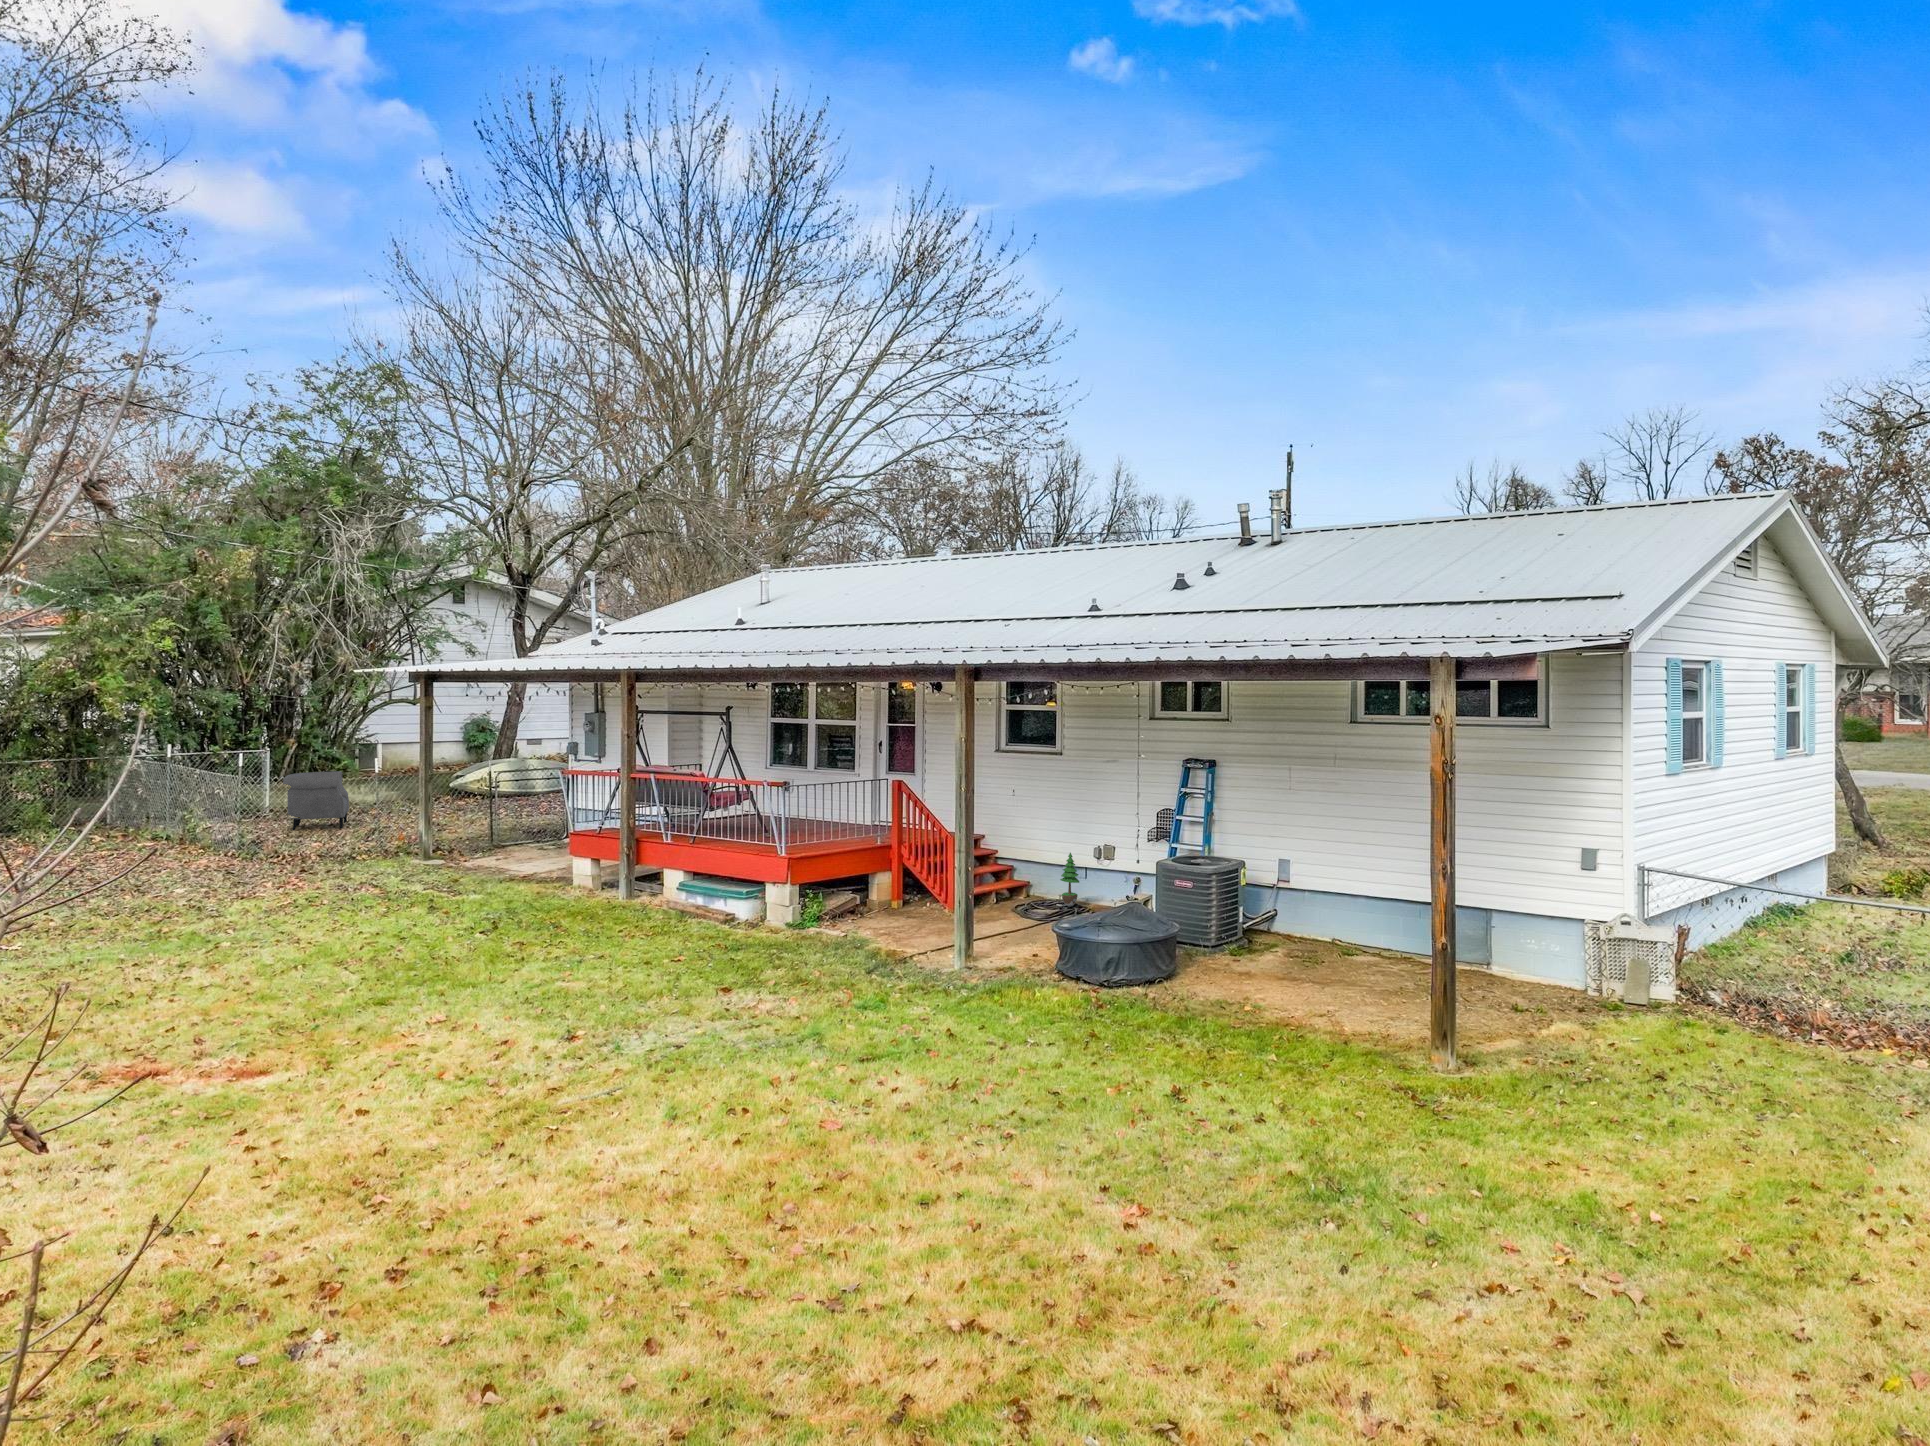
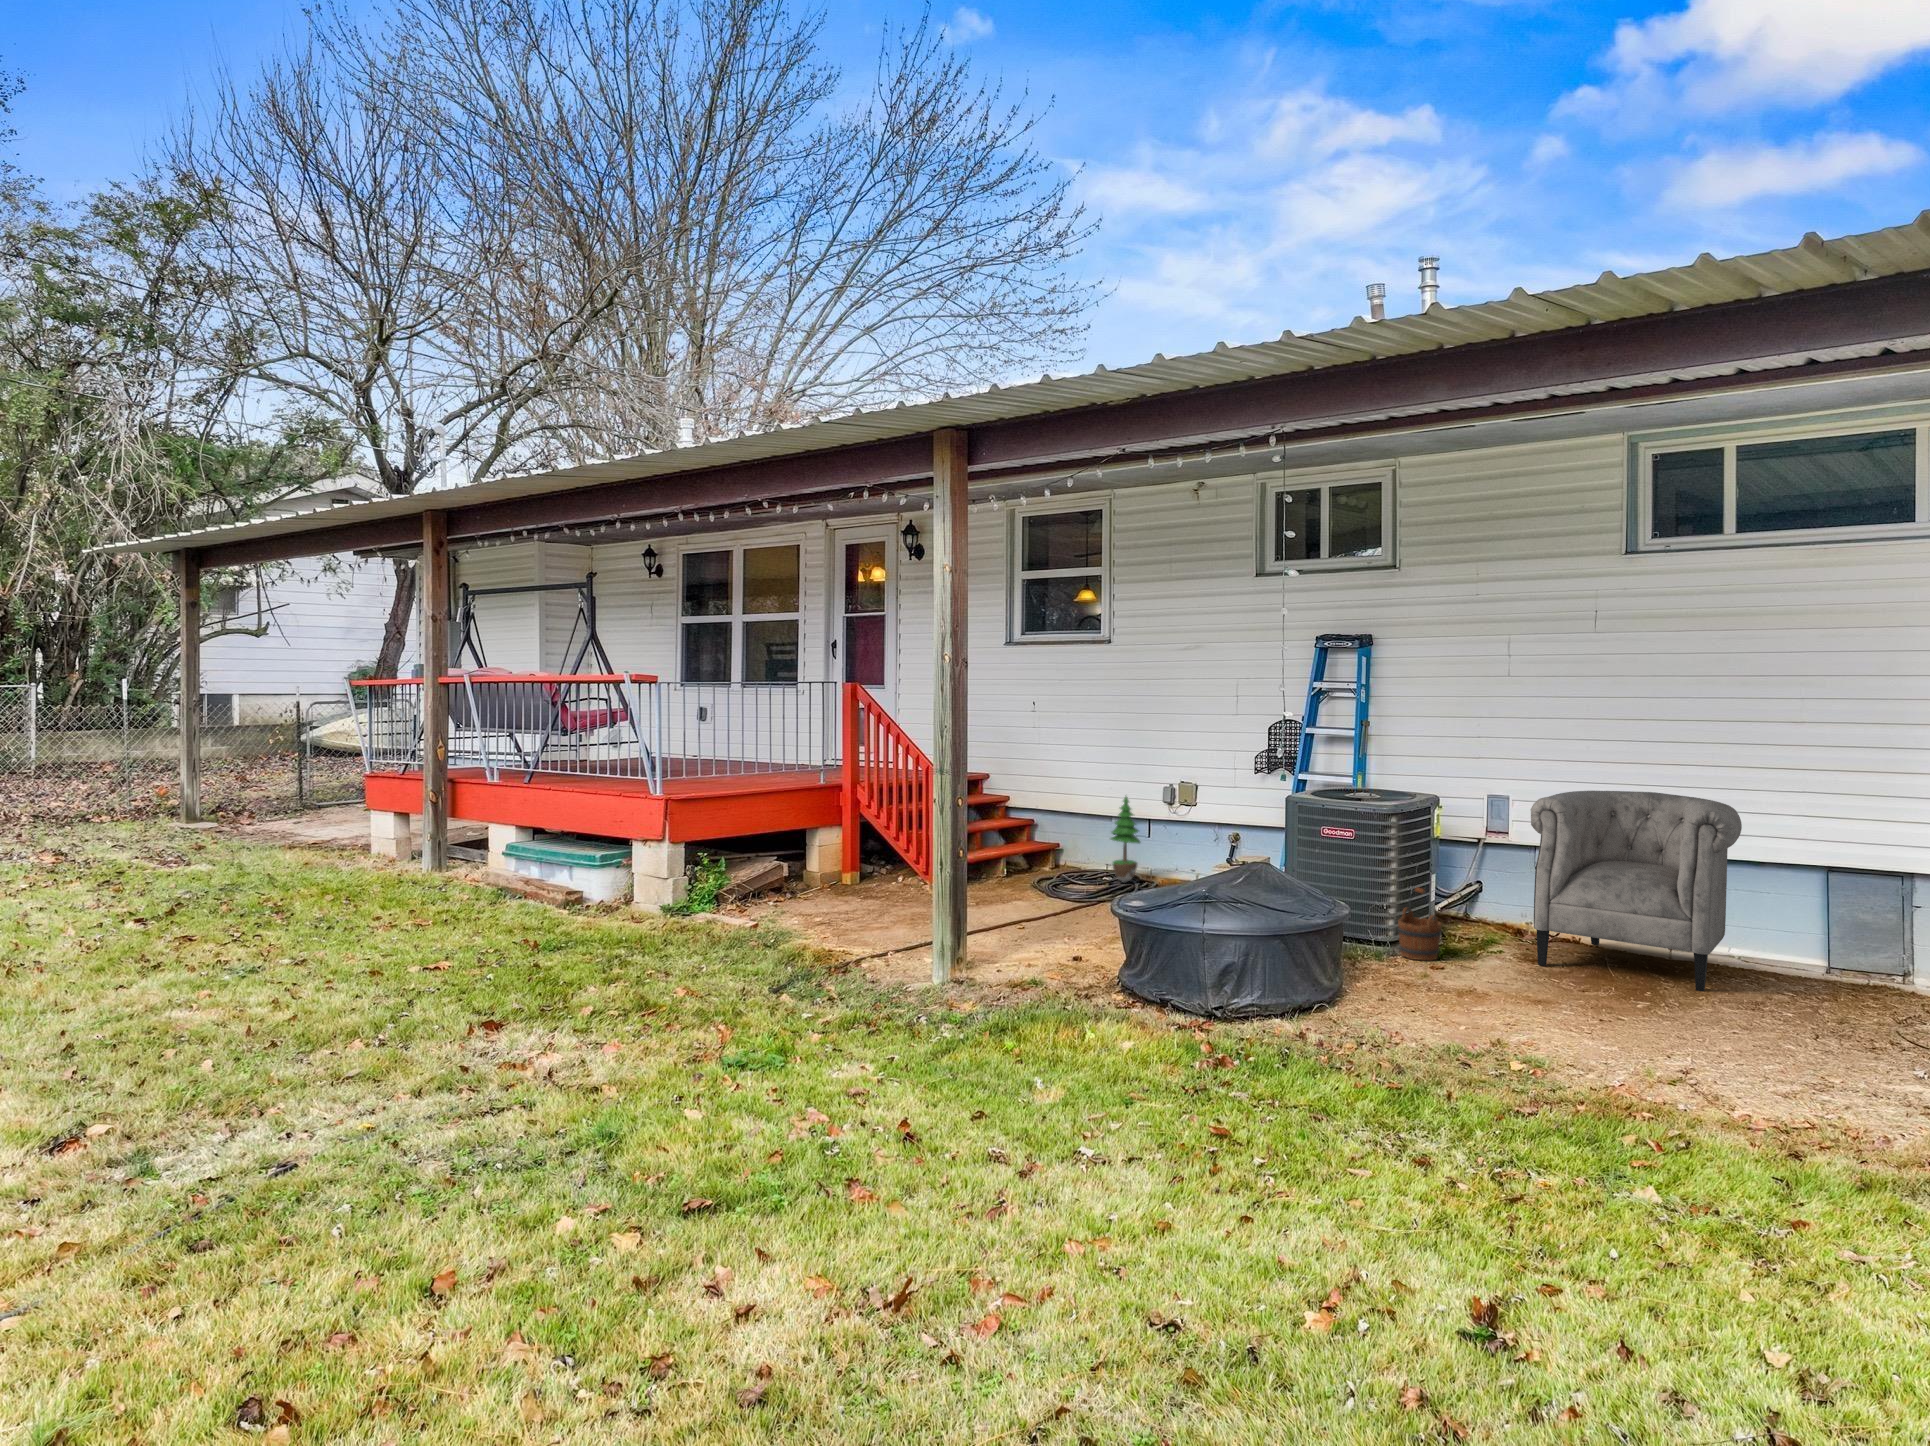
chair: present [283,771,349,830] -> present [1531,791,1742,992]
wooden bucket: none [1215,915,1239,956] -> present [1398,887,1442,961]

